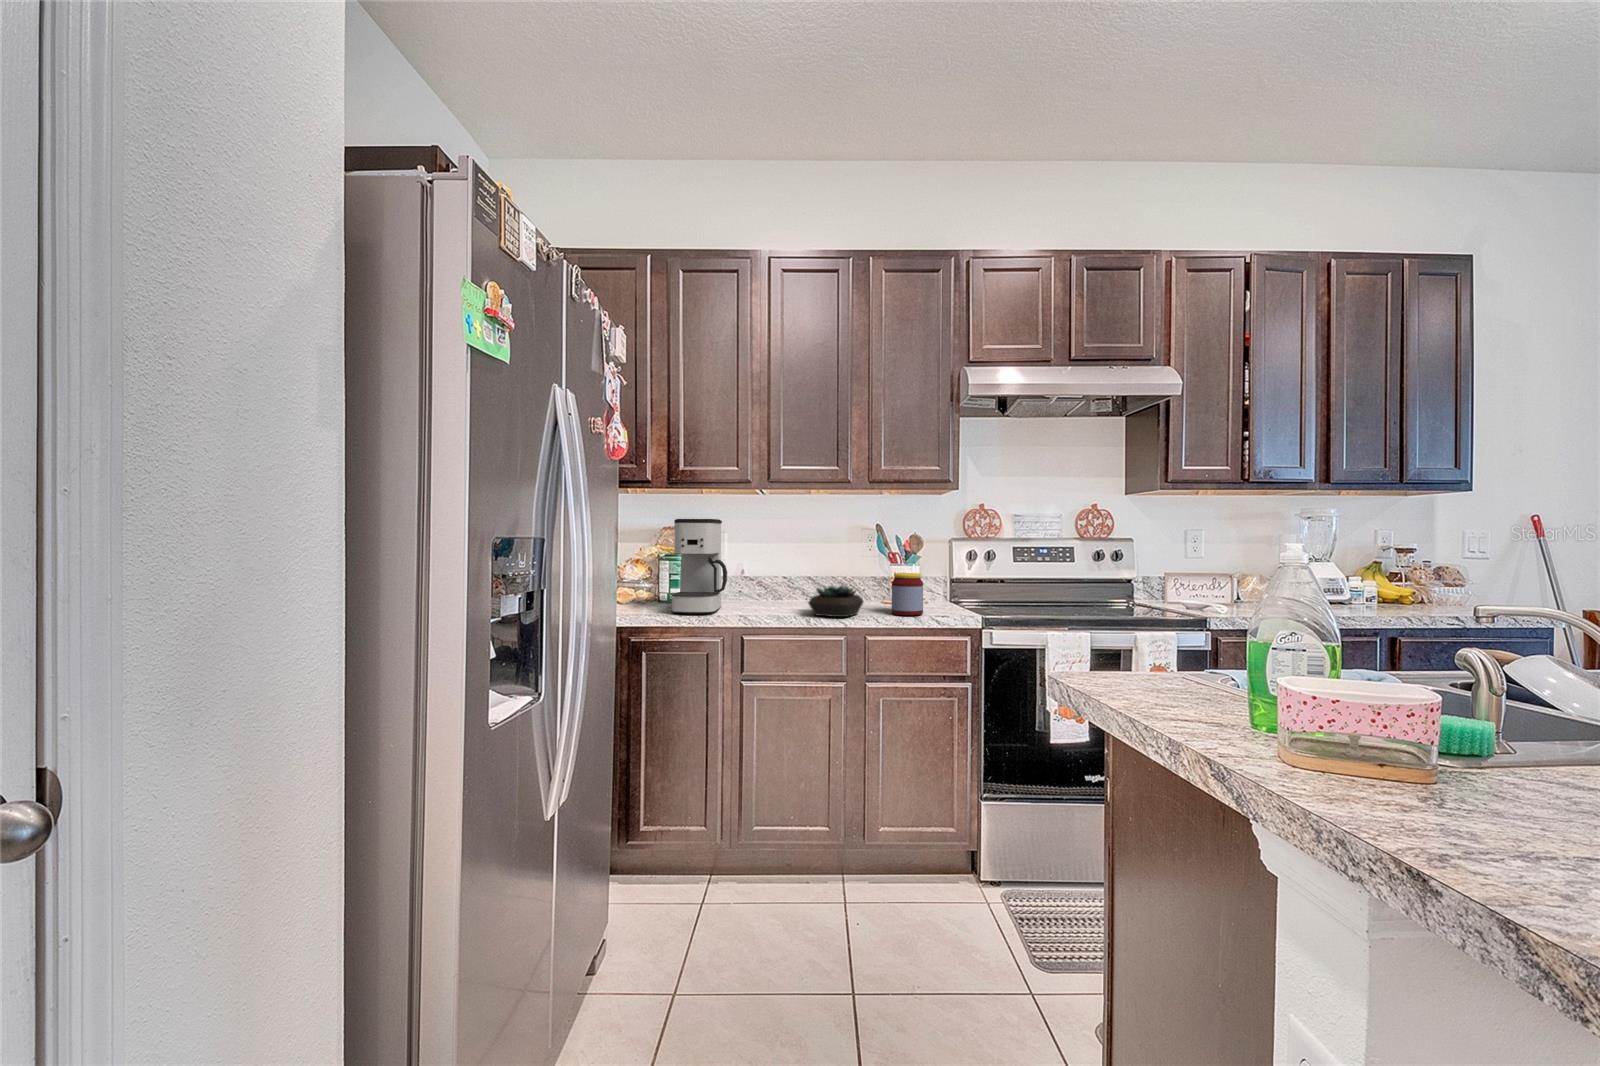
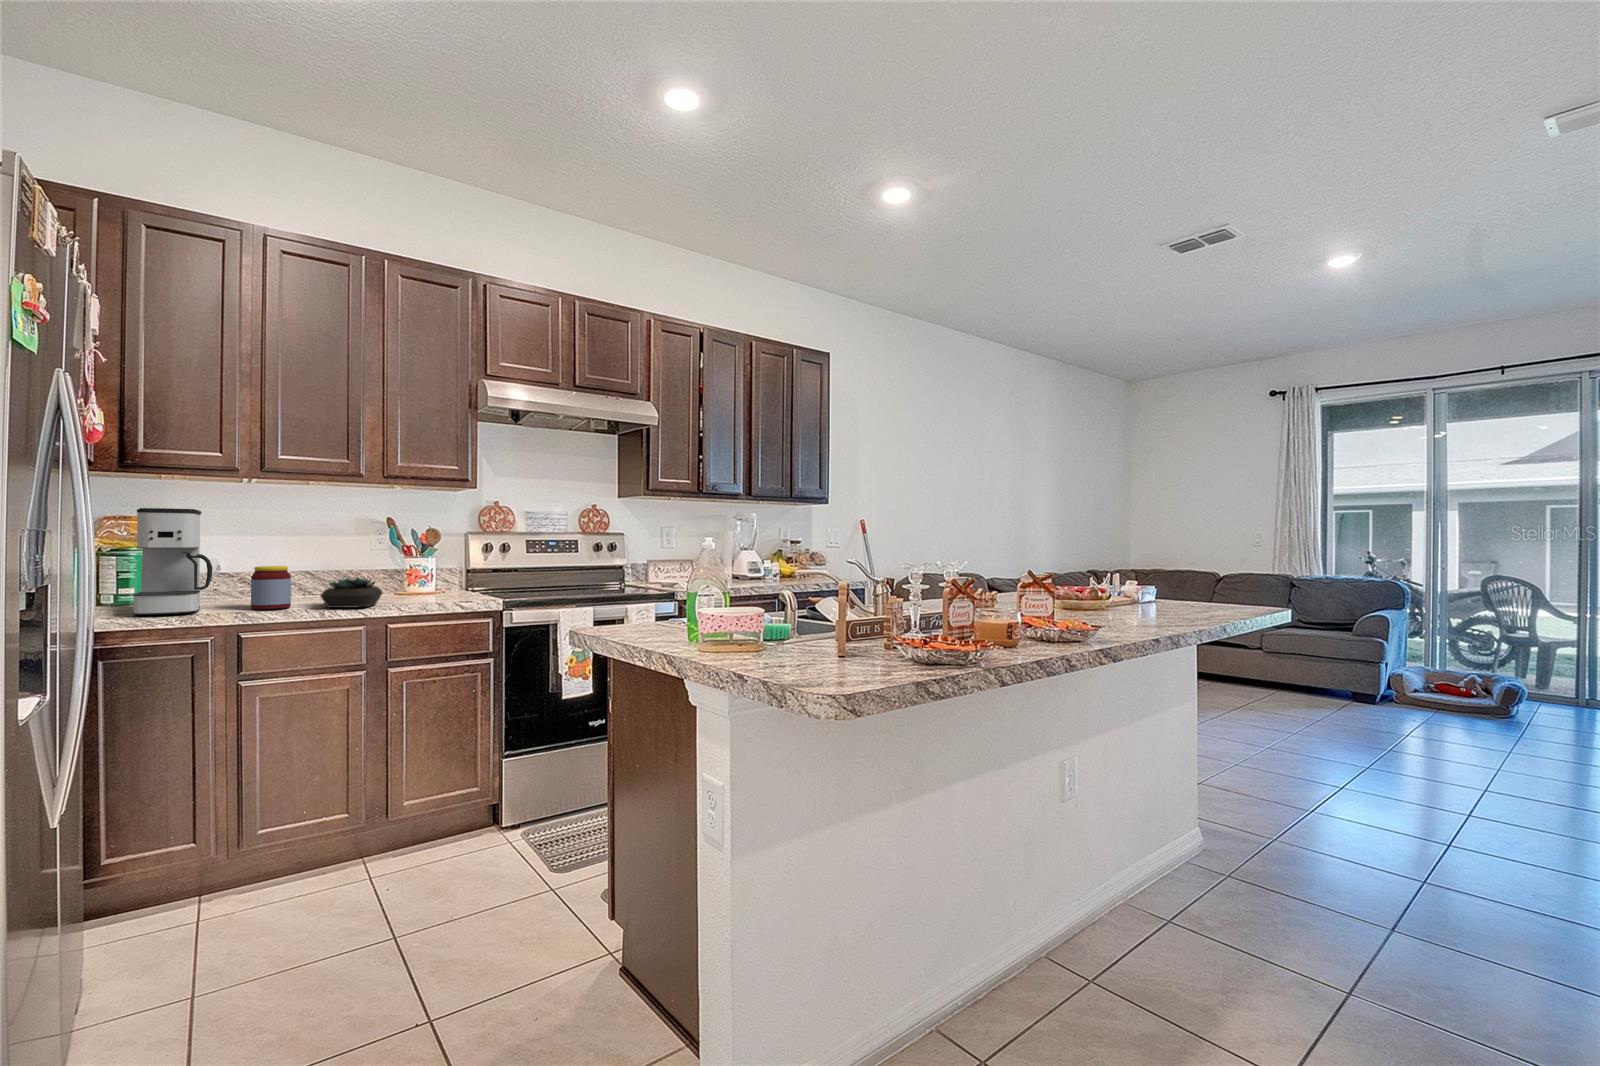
jar: present [892,573,923,615] -> present [251,566,291,609]

